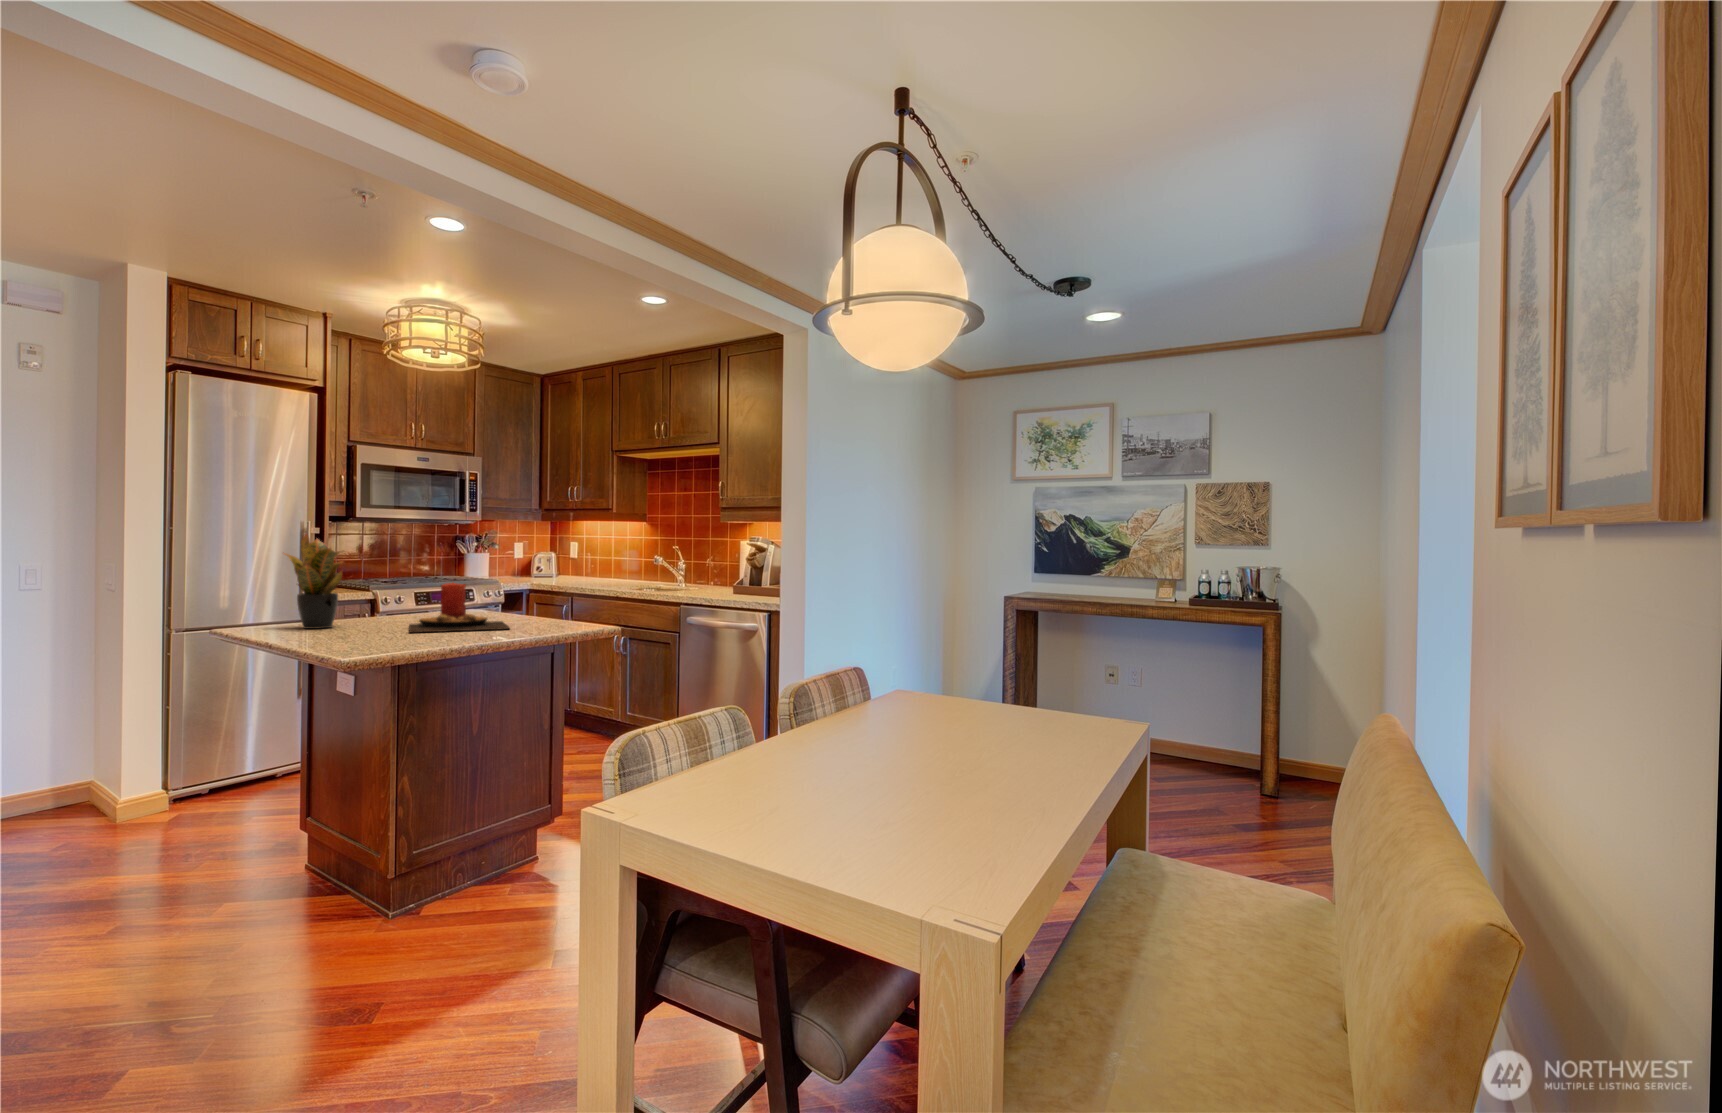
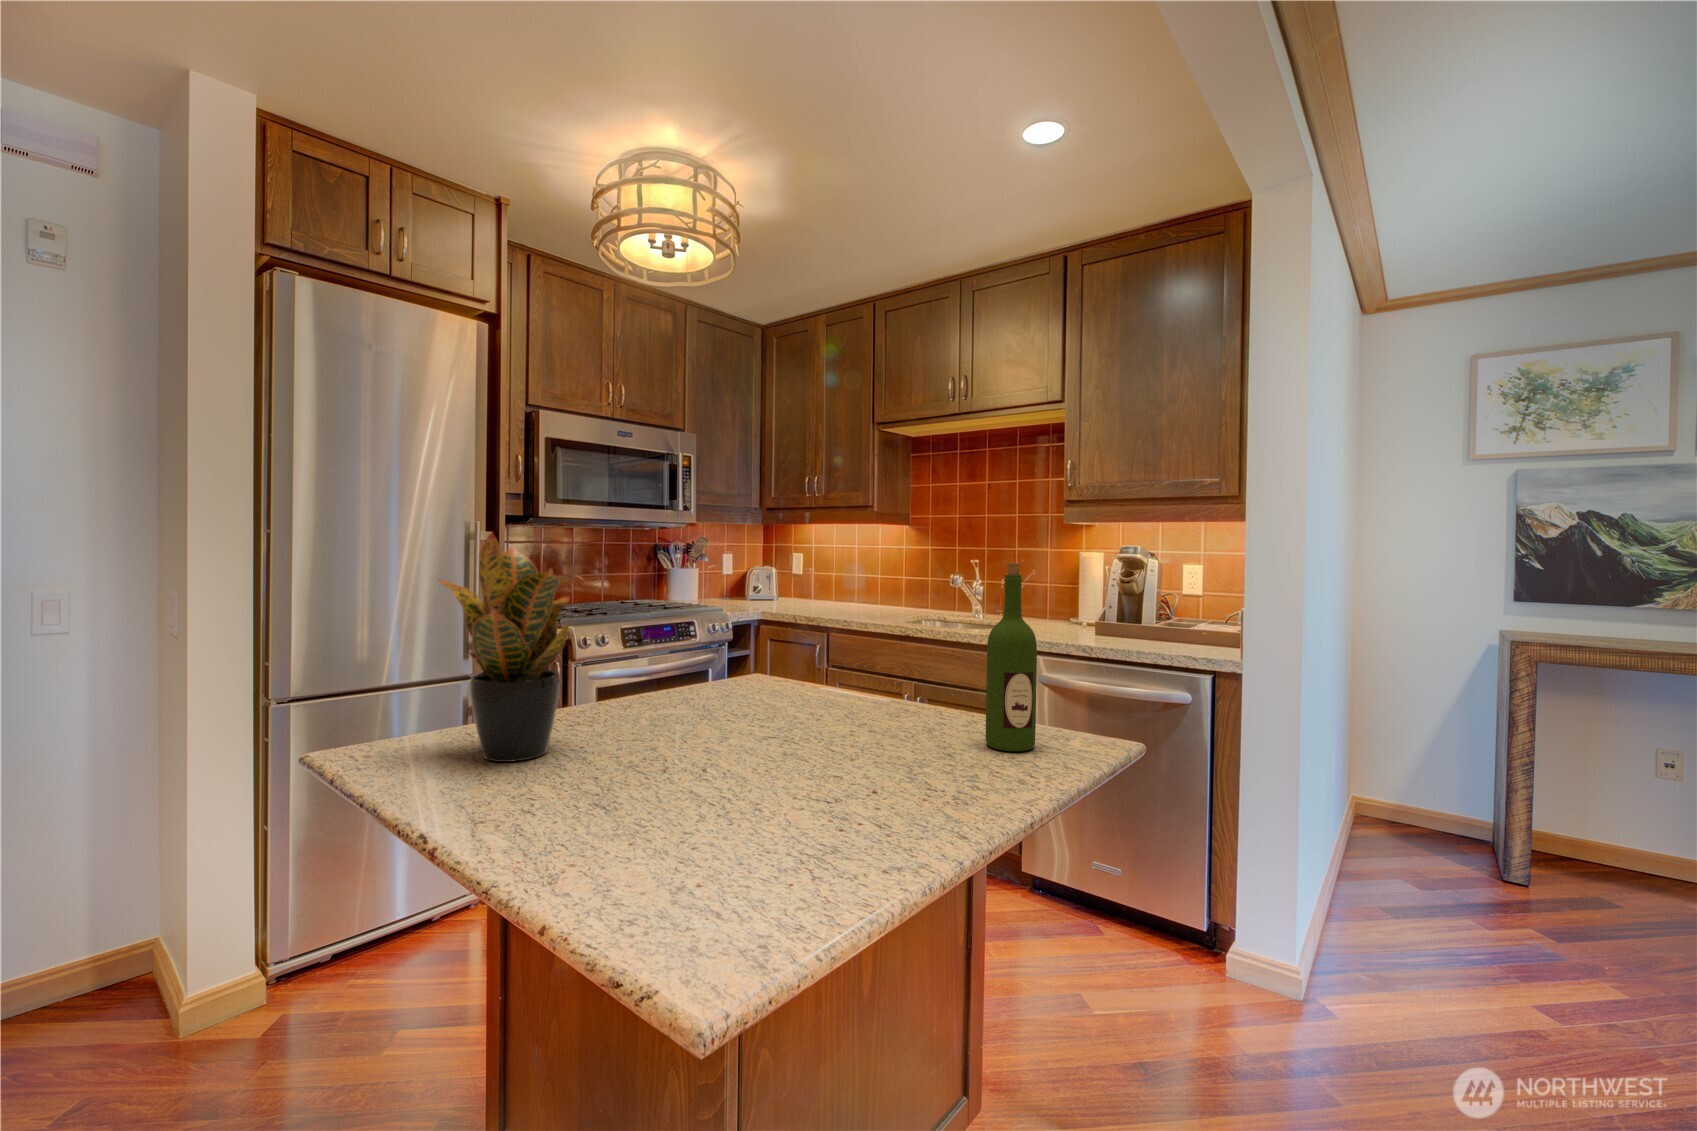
wine bottle: none [536,546,559,627] -> present [986,563,1037,751]
candle: present [409,583,510,633] -> none [707,649,966,795]

